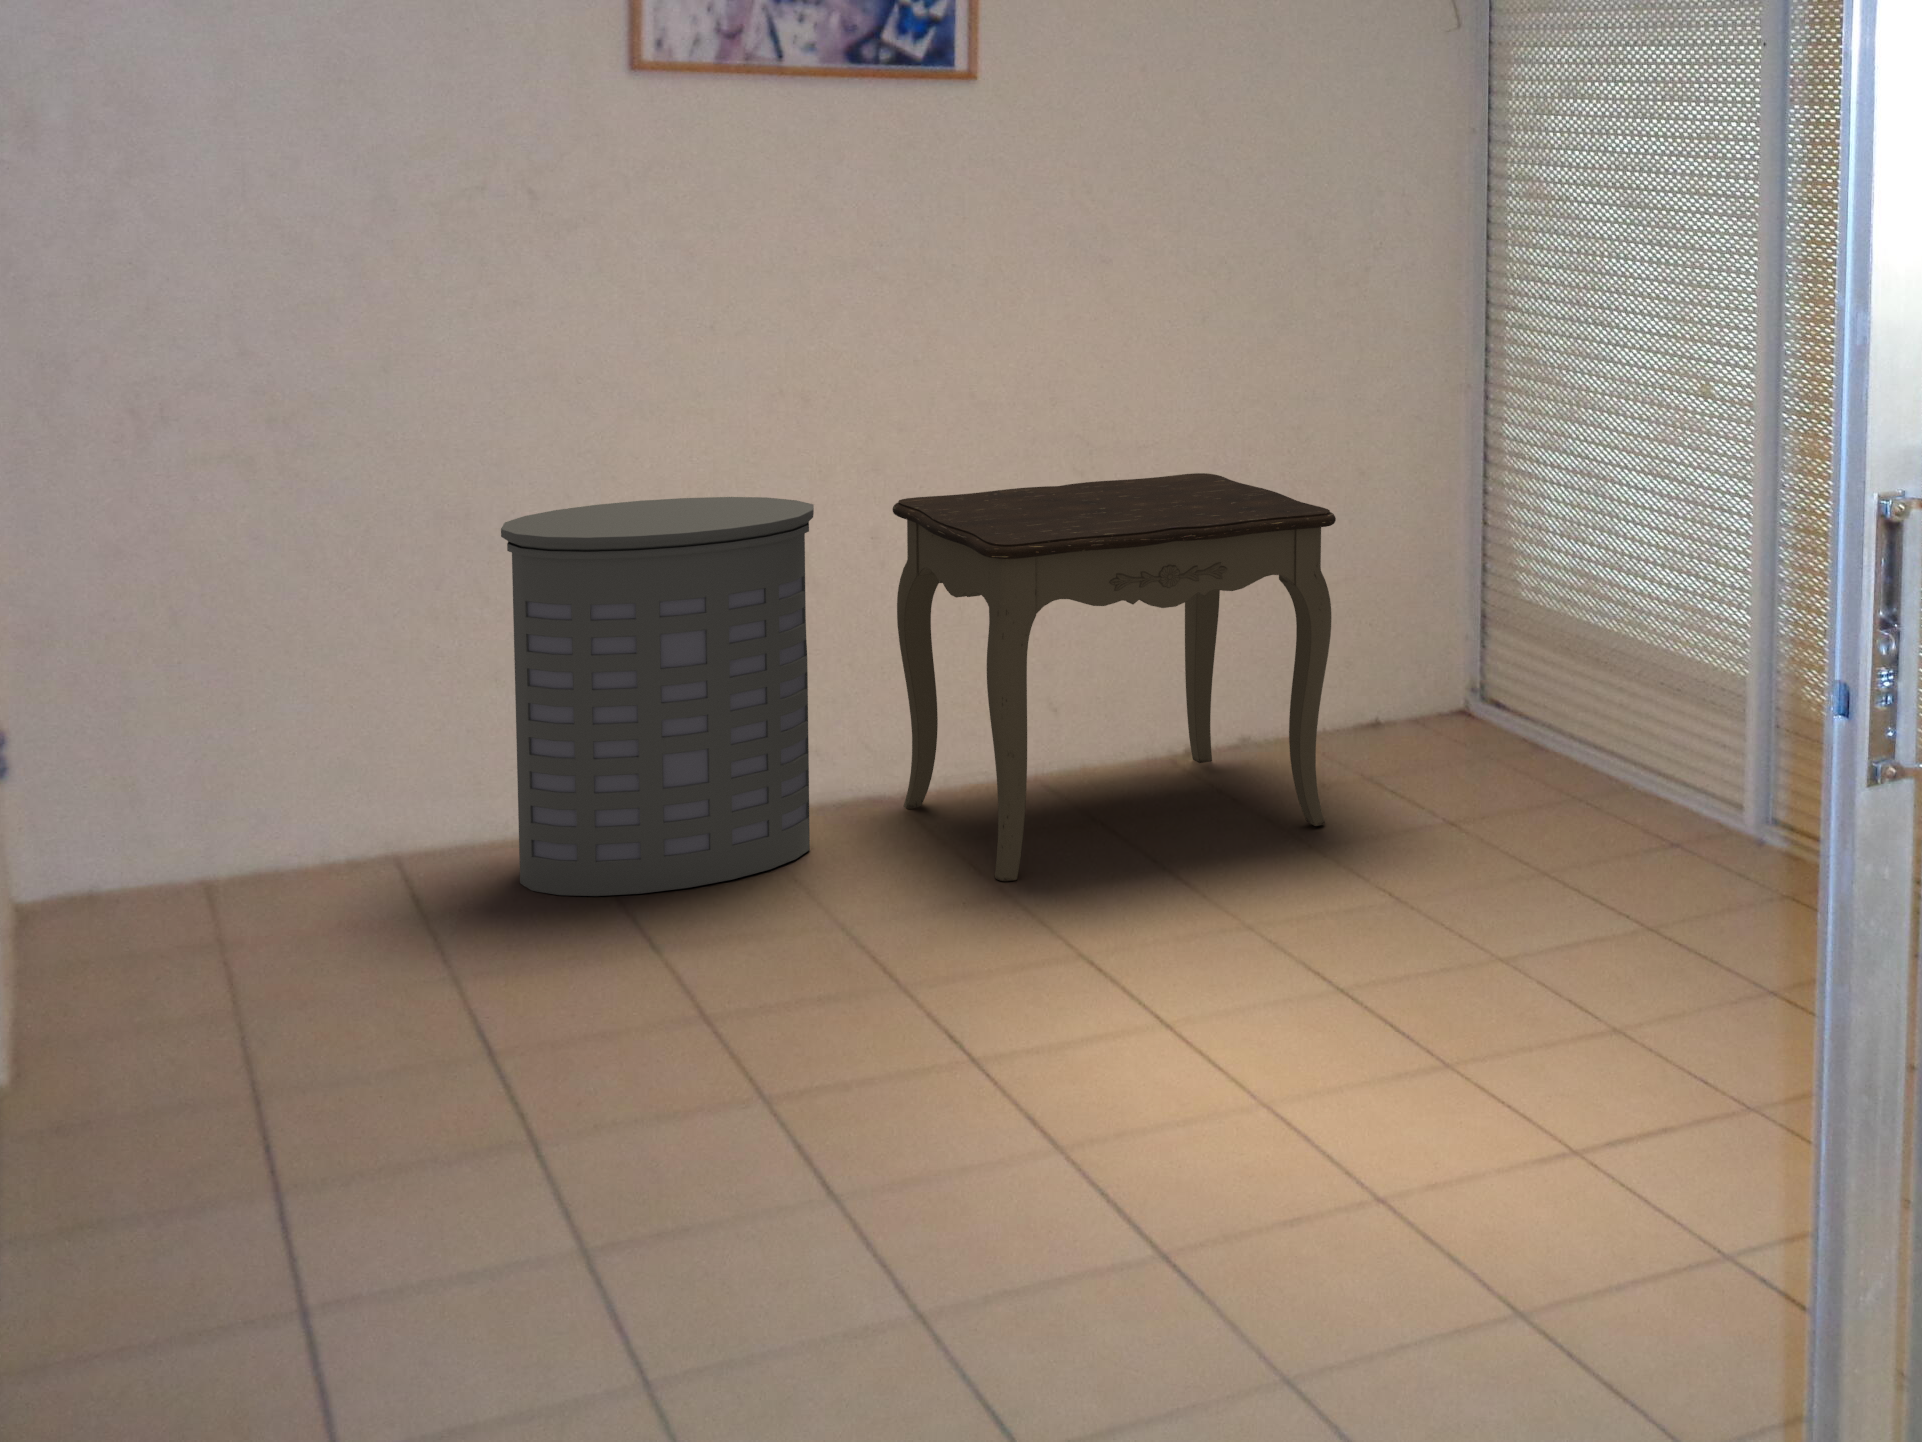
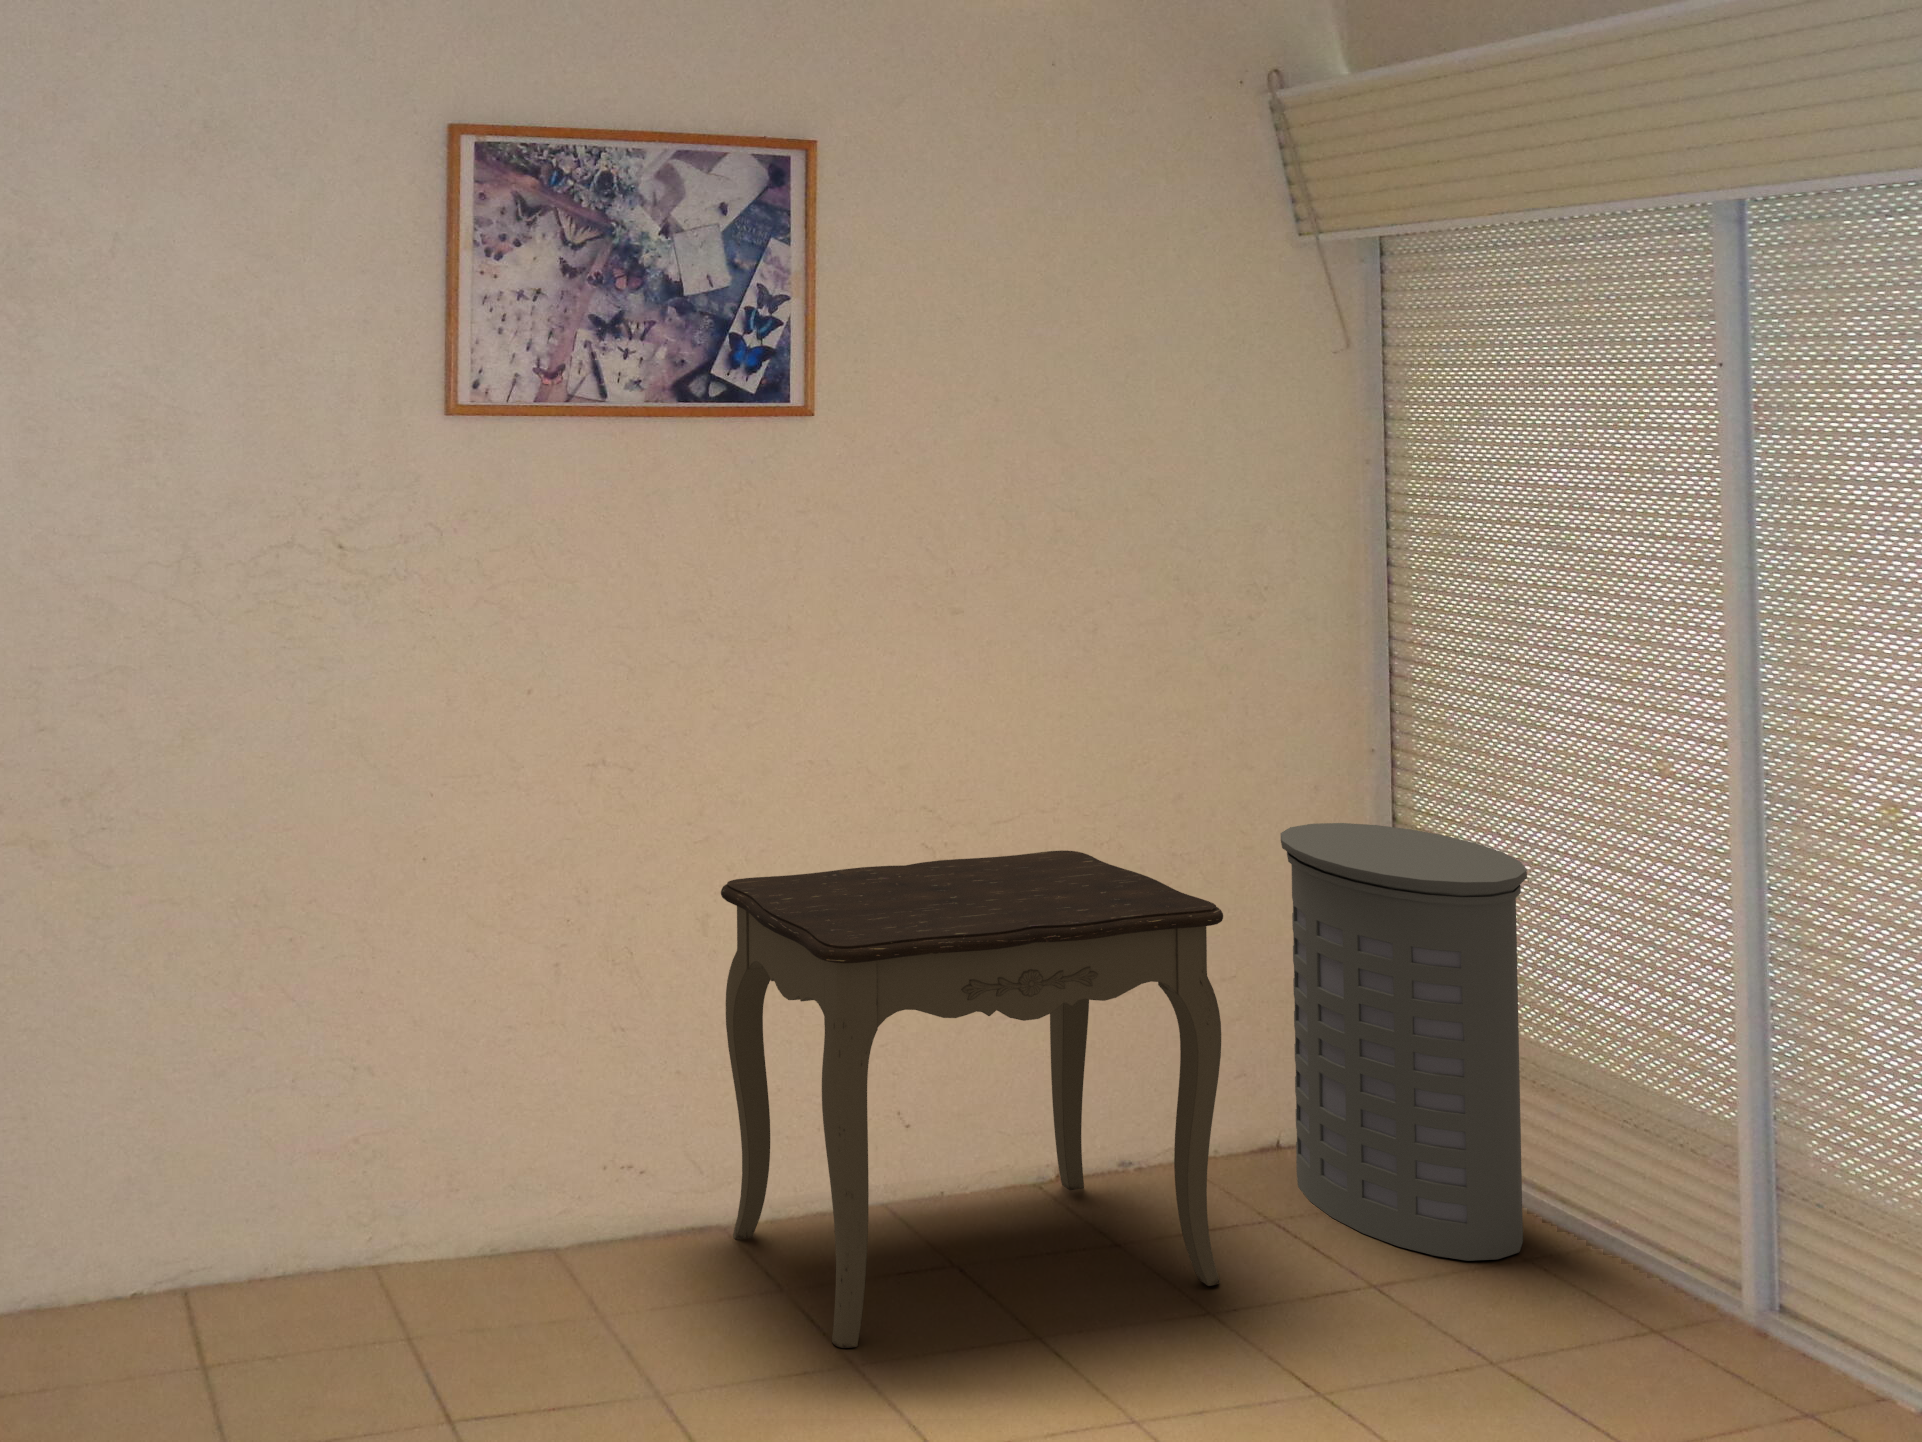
laundry hamper: present [501,497,814,896] -> present [1281,823,1527,1261]

